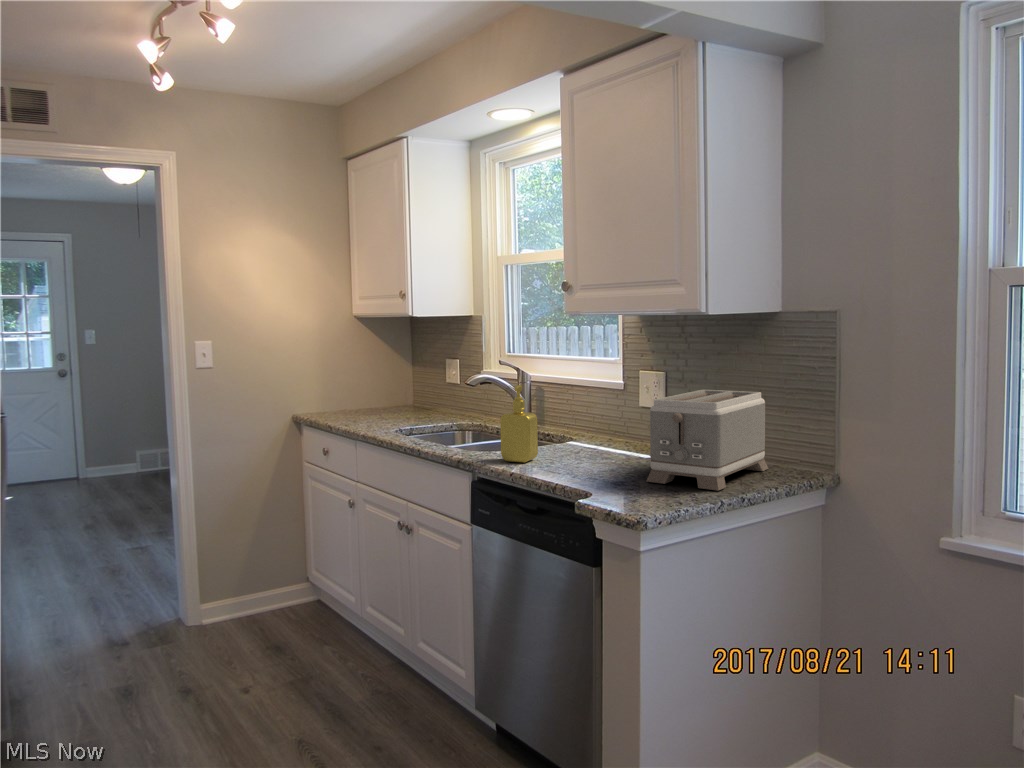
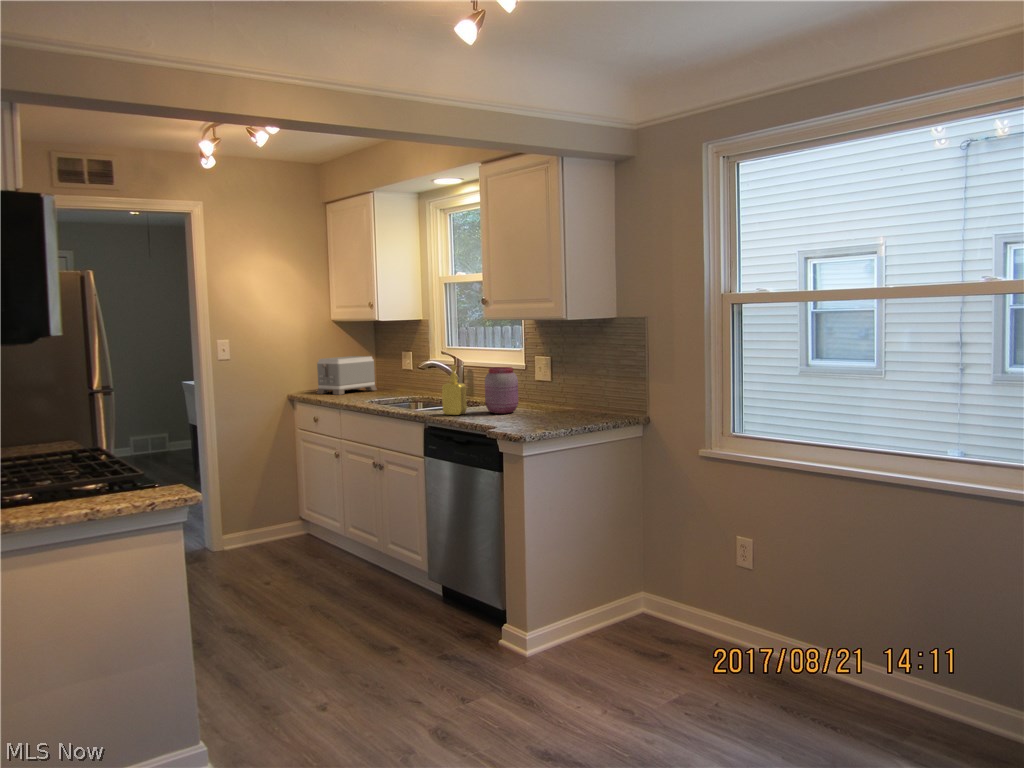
jar: none [566,388,618,461] -> present [485,367,518,414]
toaster: present [646,390,768,491] -> present [317,356,377,395]

